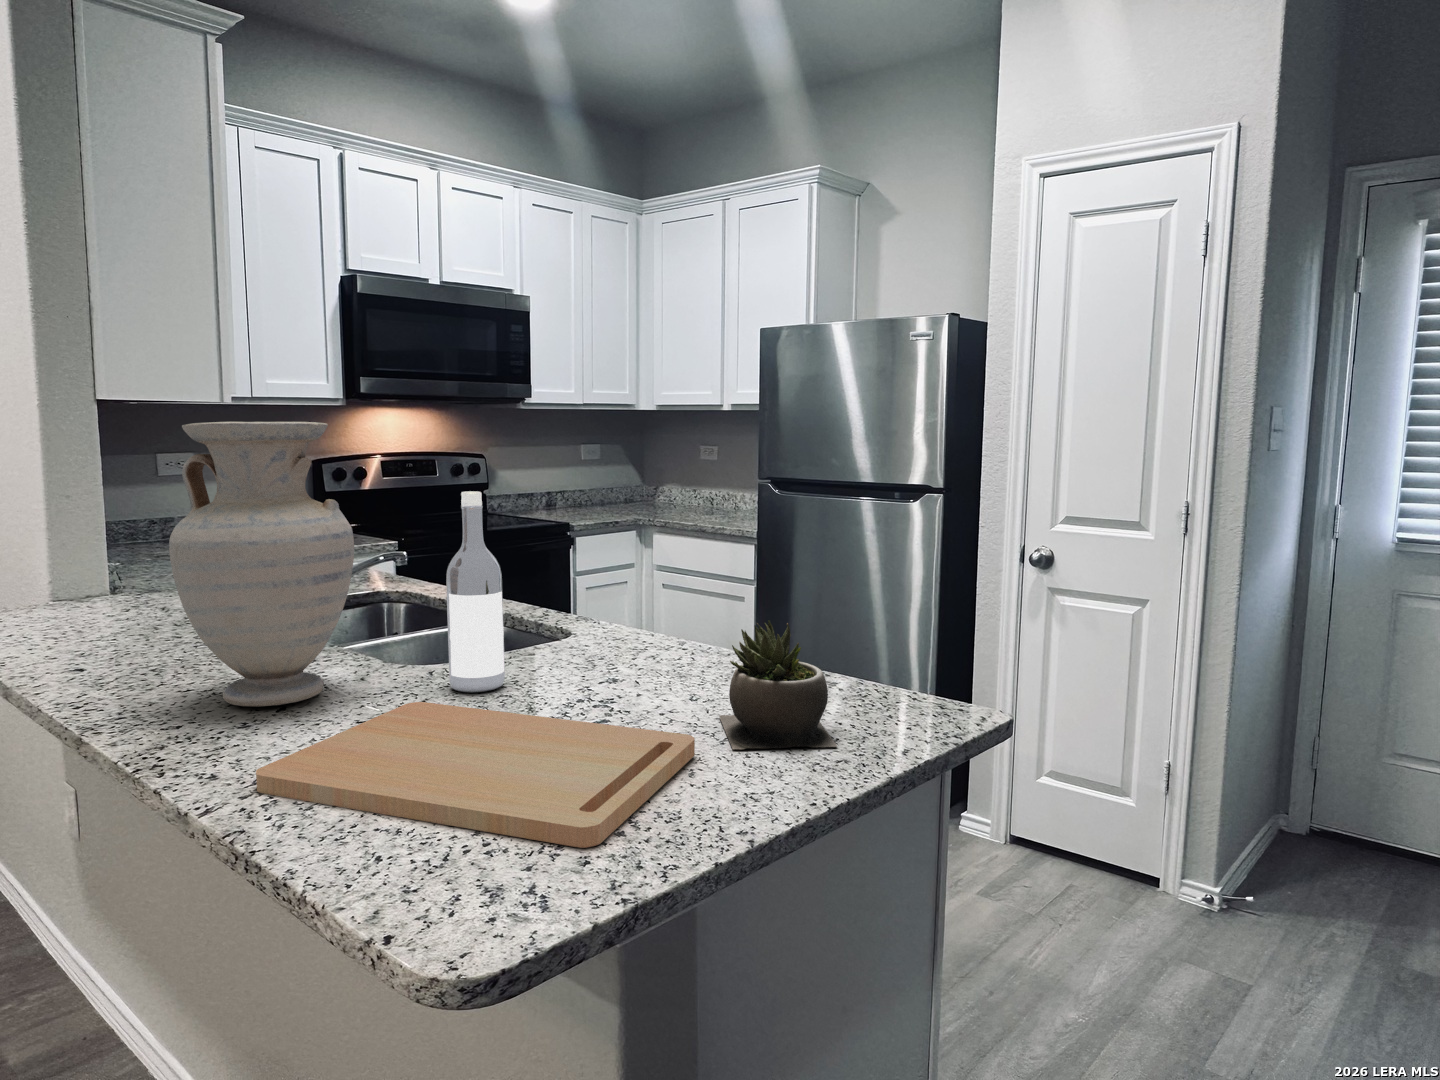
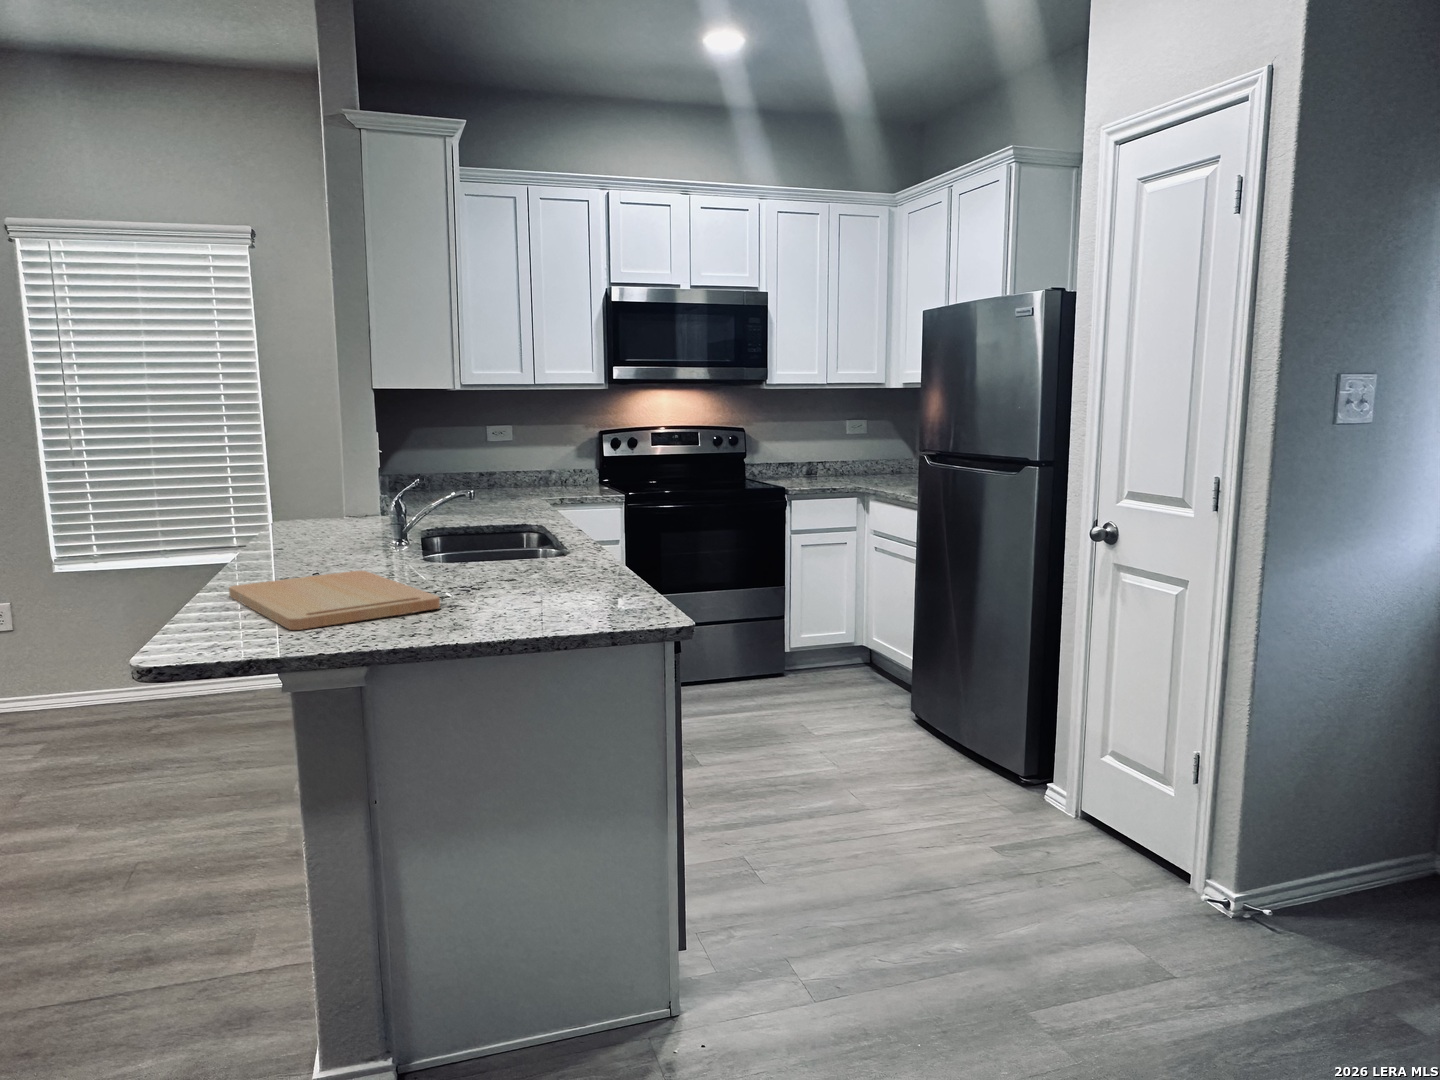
vase: present [169,422,354,706] -> none [266,403,371,567]
wine bottle: present [446,491,505,692] -> none [408,446,446,573]
succulent plant: present [719,620,837,749] -> none [466,532,562,616]

